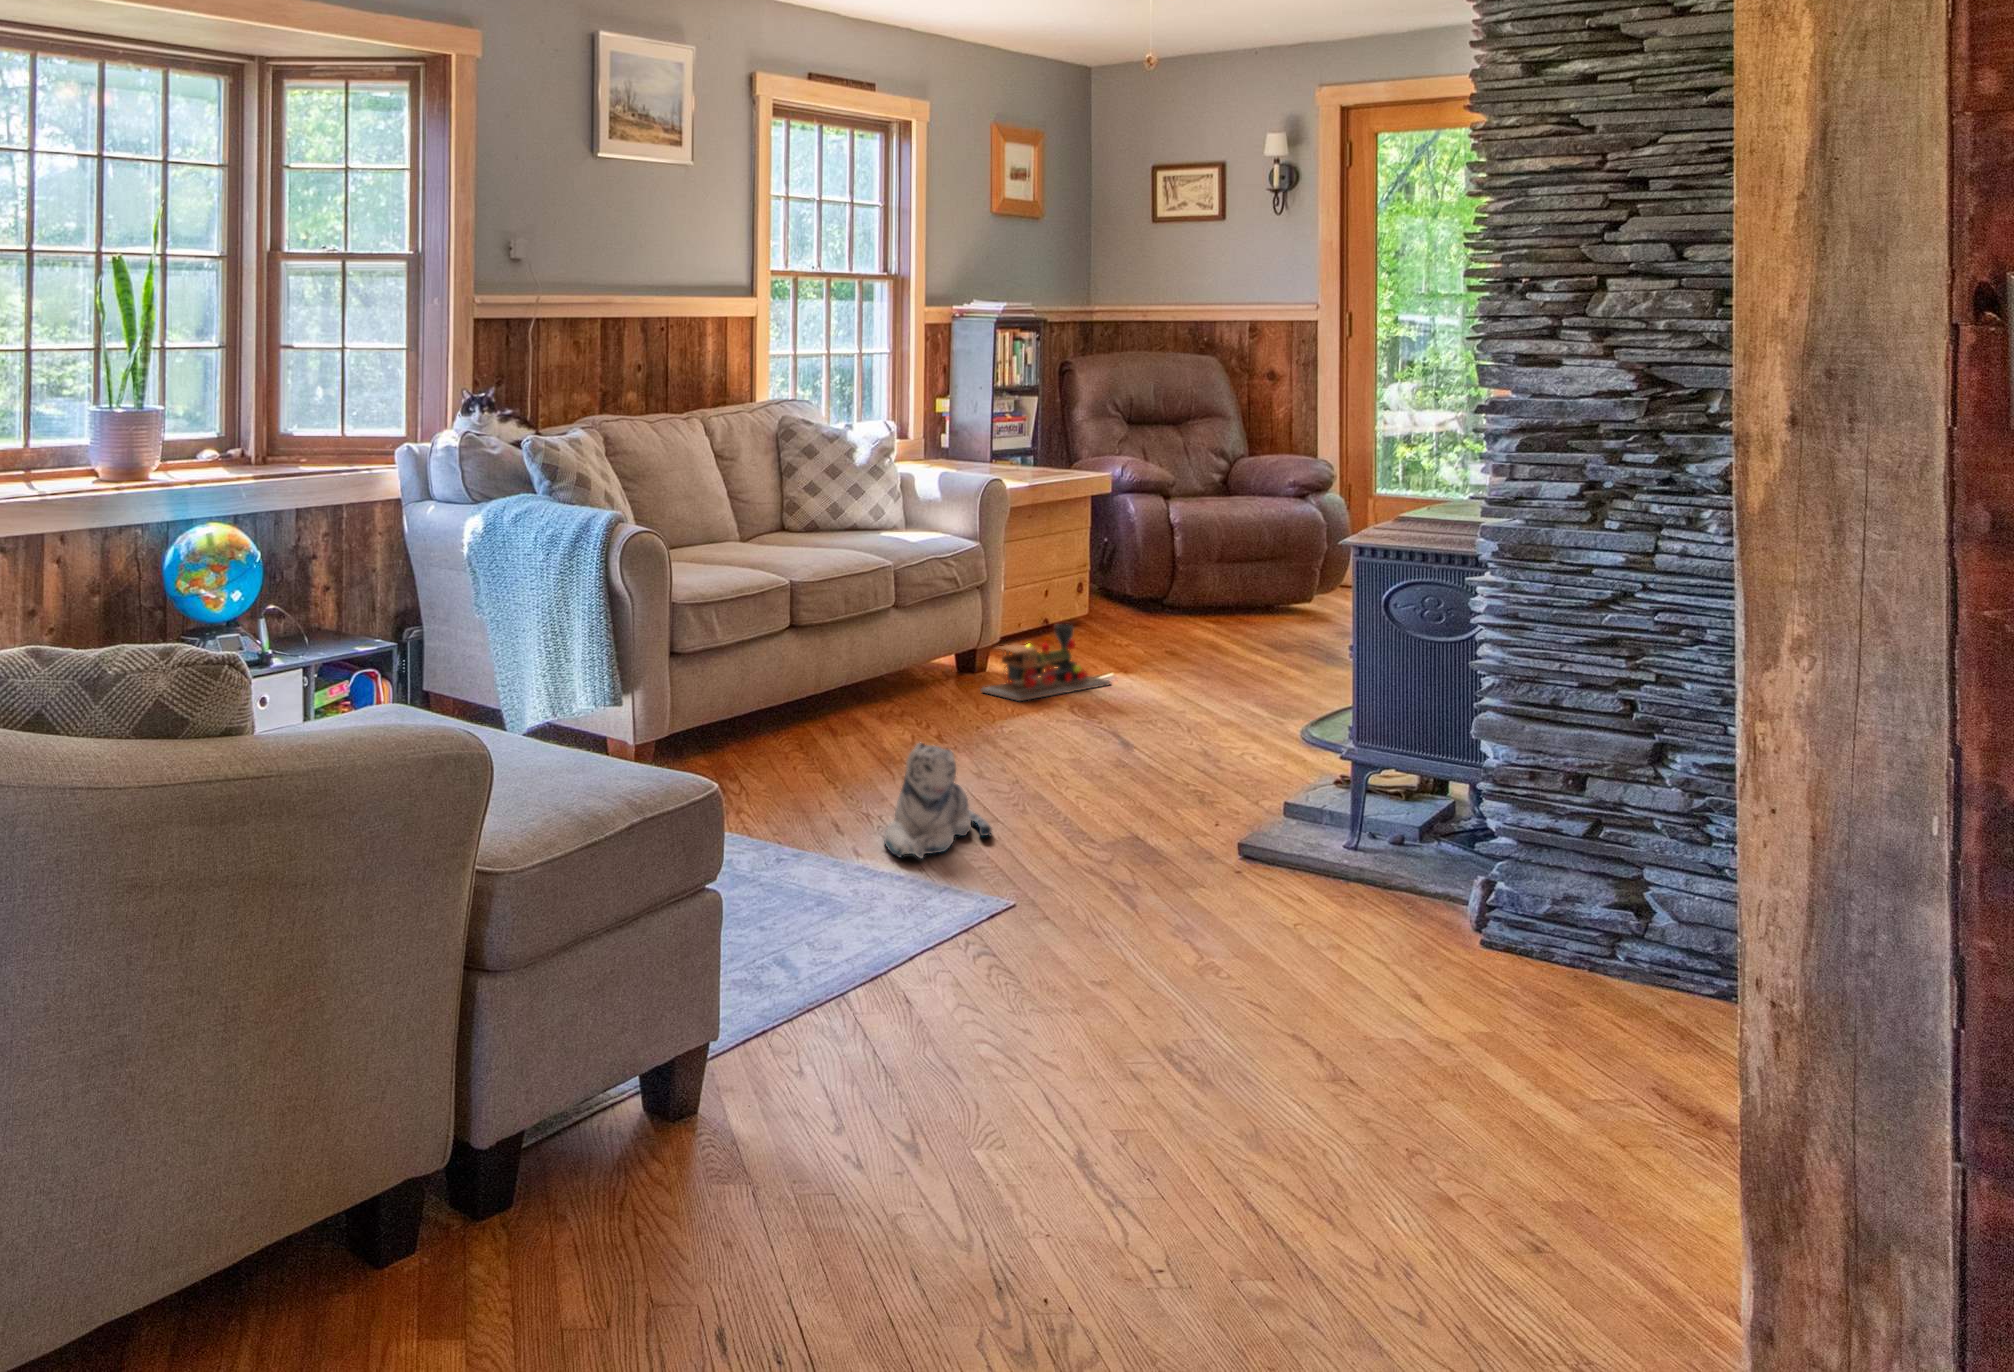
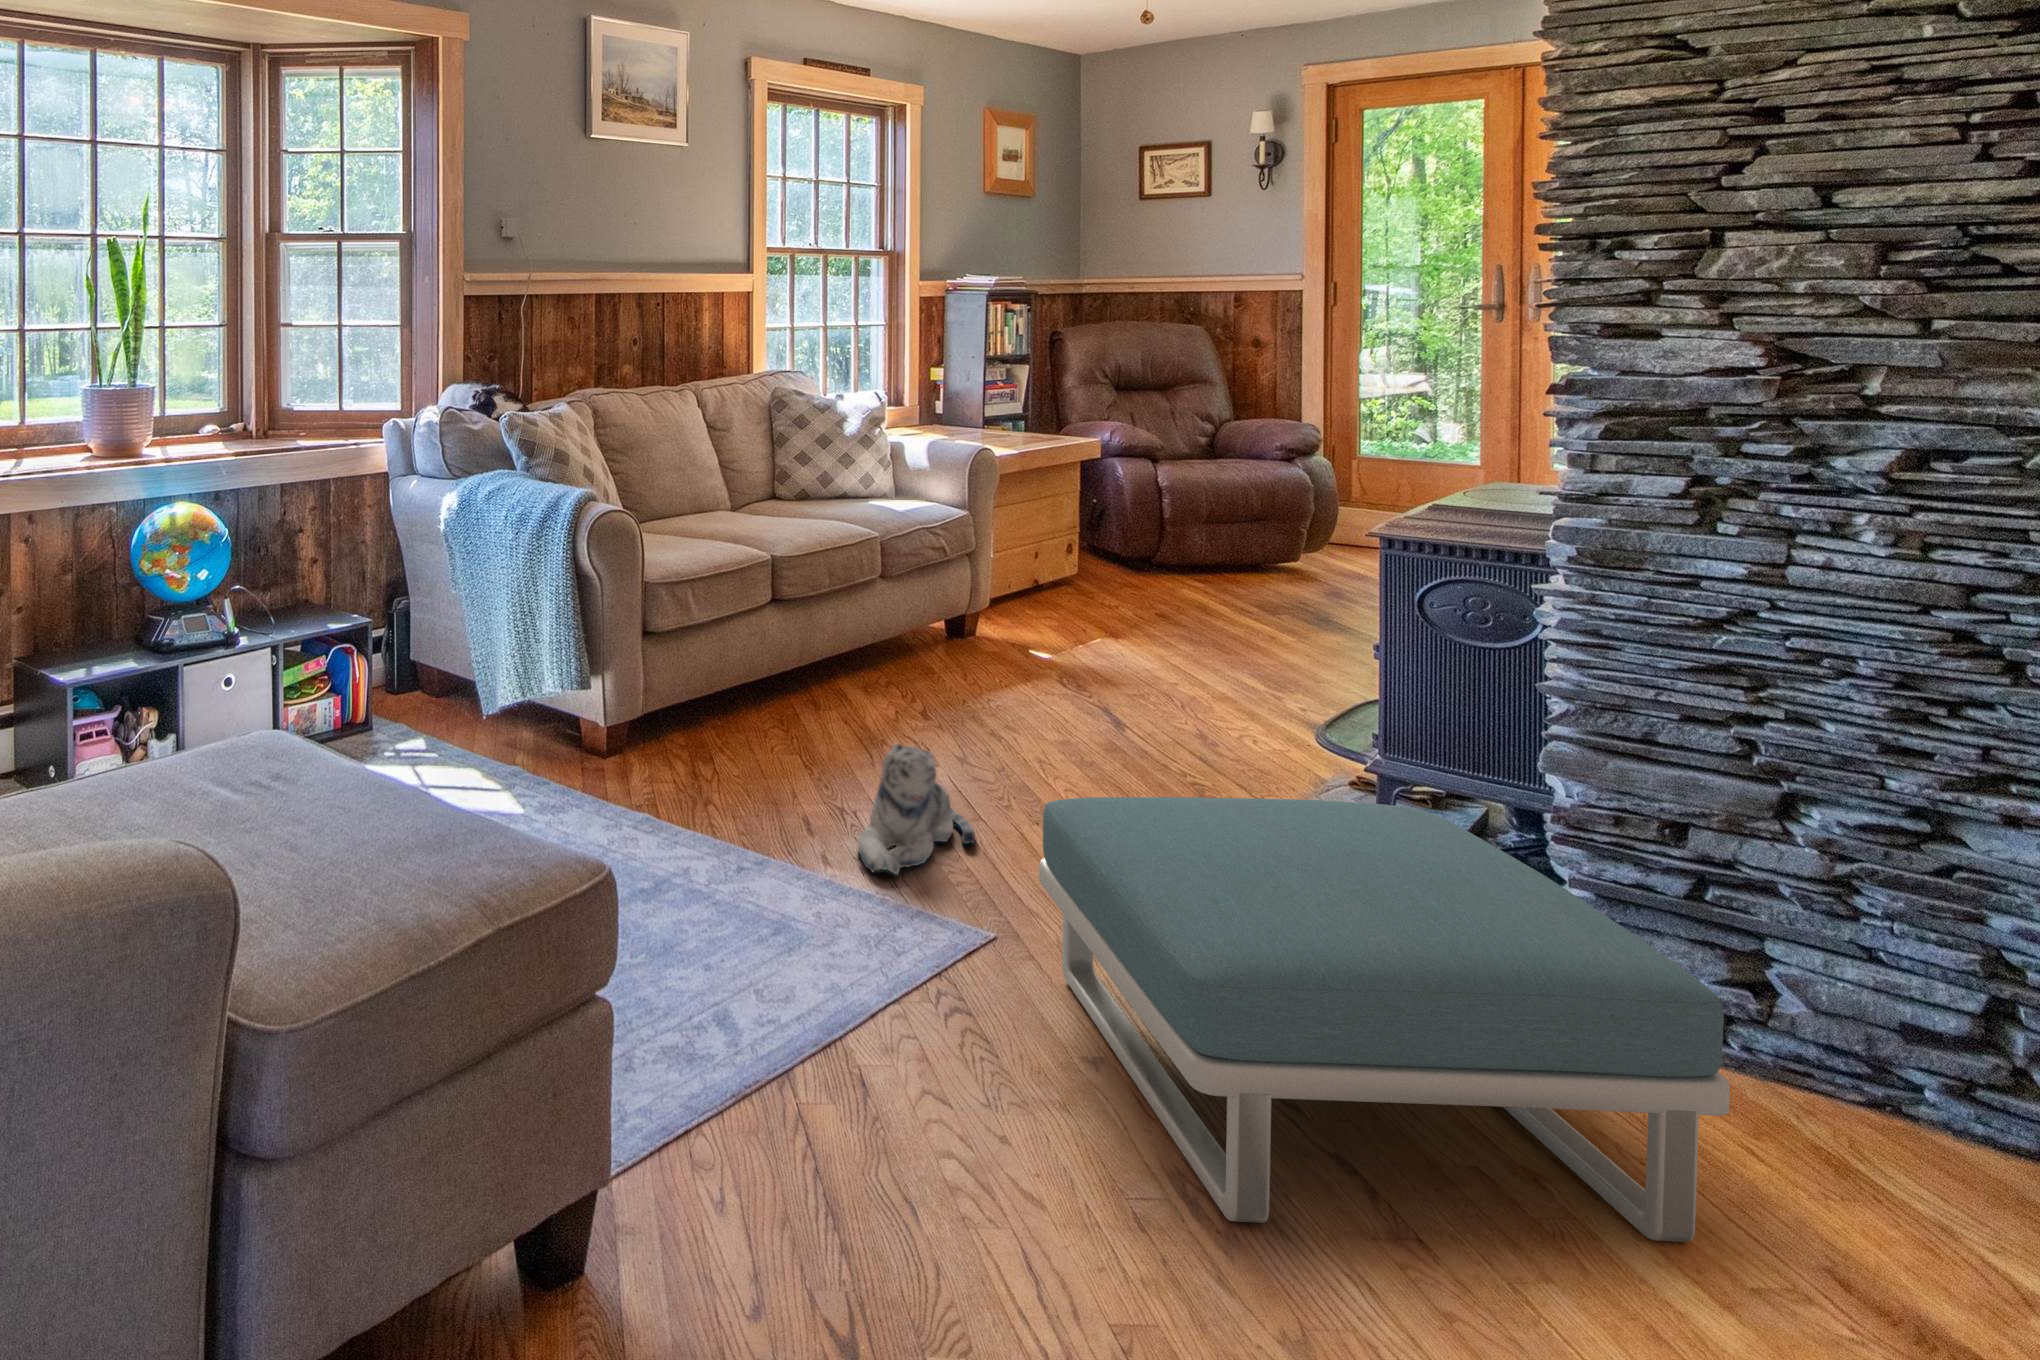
toy train: present [981,624,1110,701] -> none [970,591,1103,670]
footstool: none [1051,766,1581,1073] -> present [1039,797,1730,1242]

